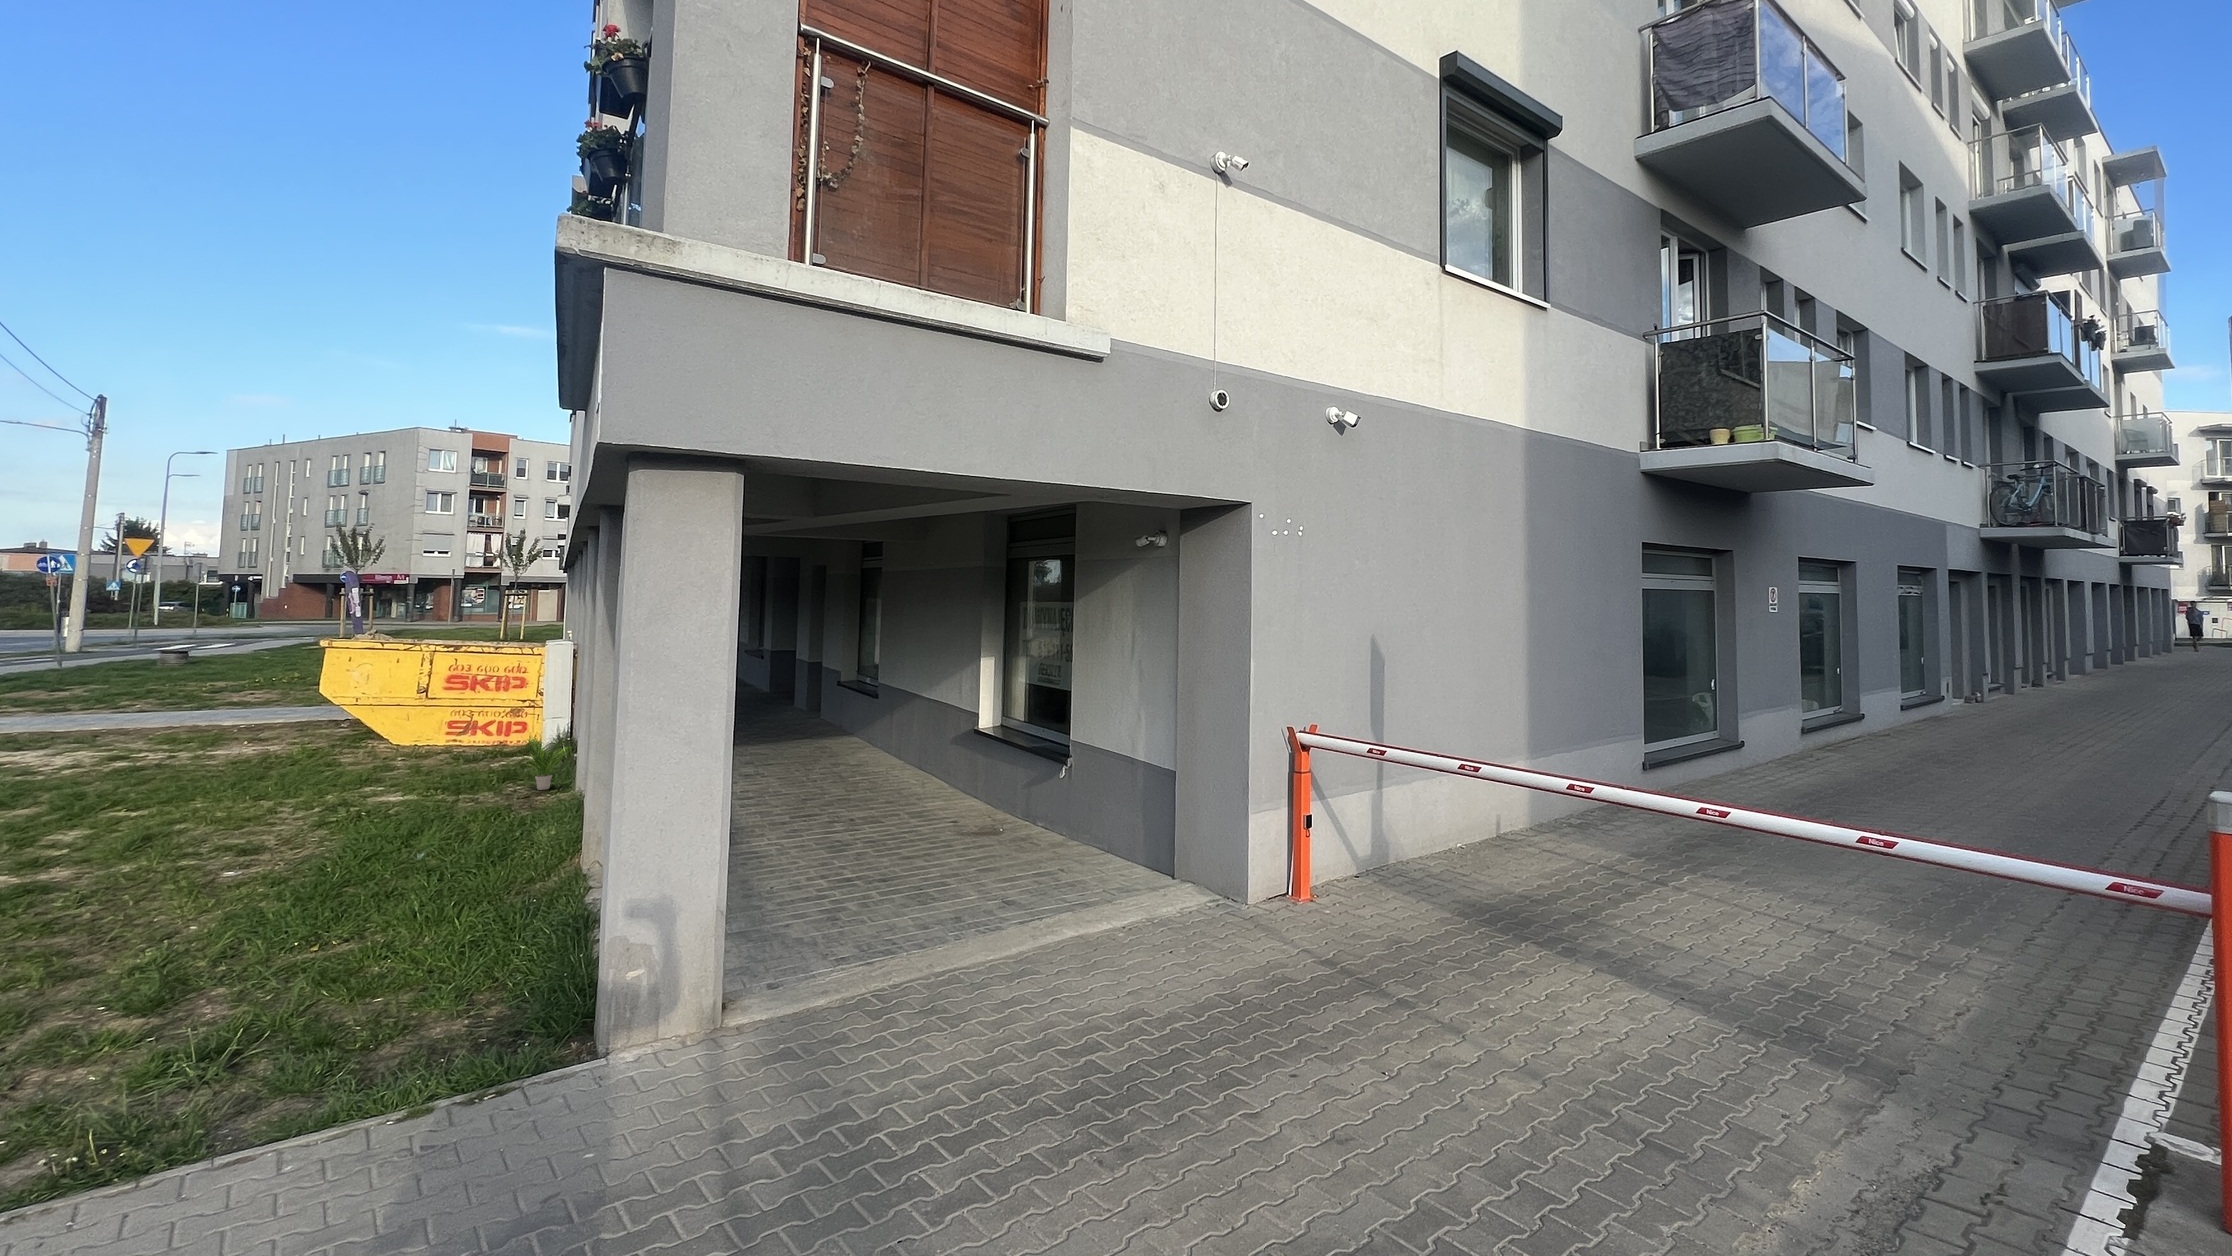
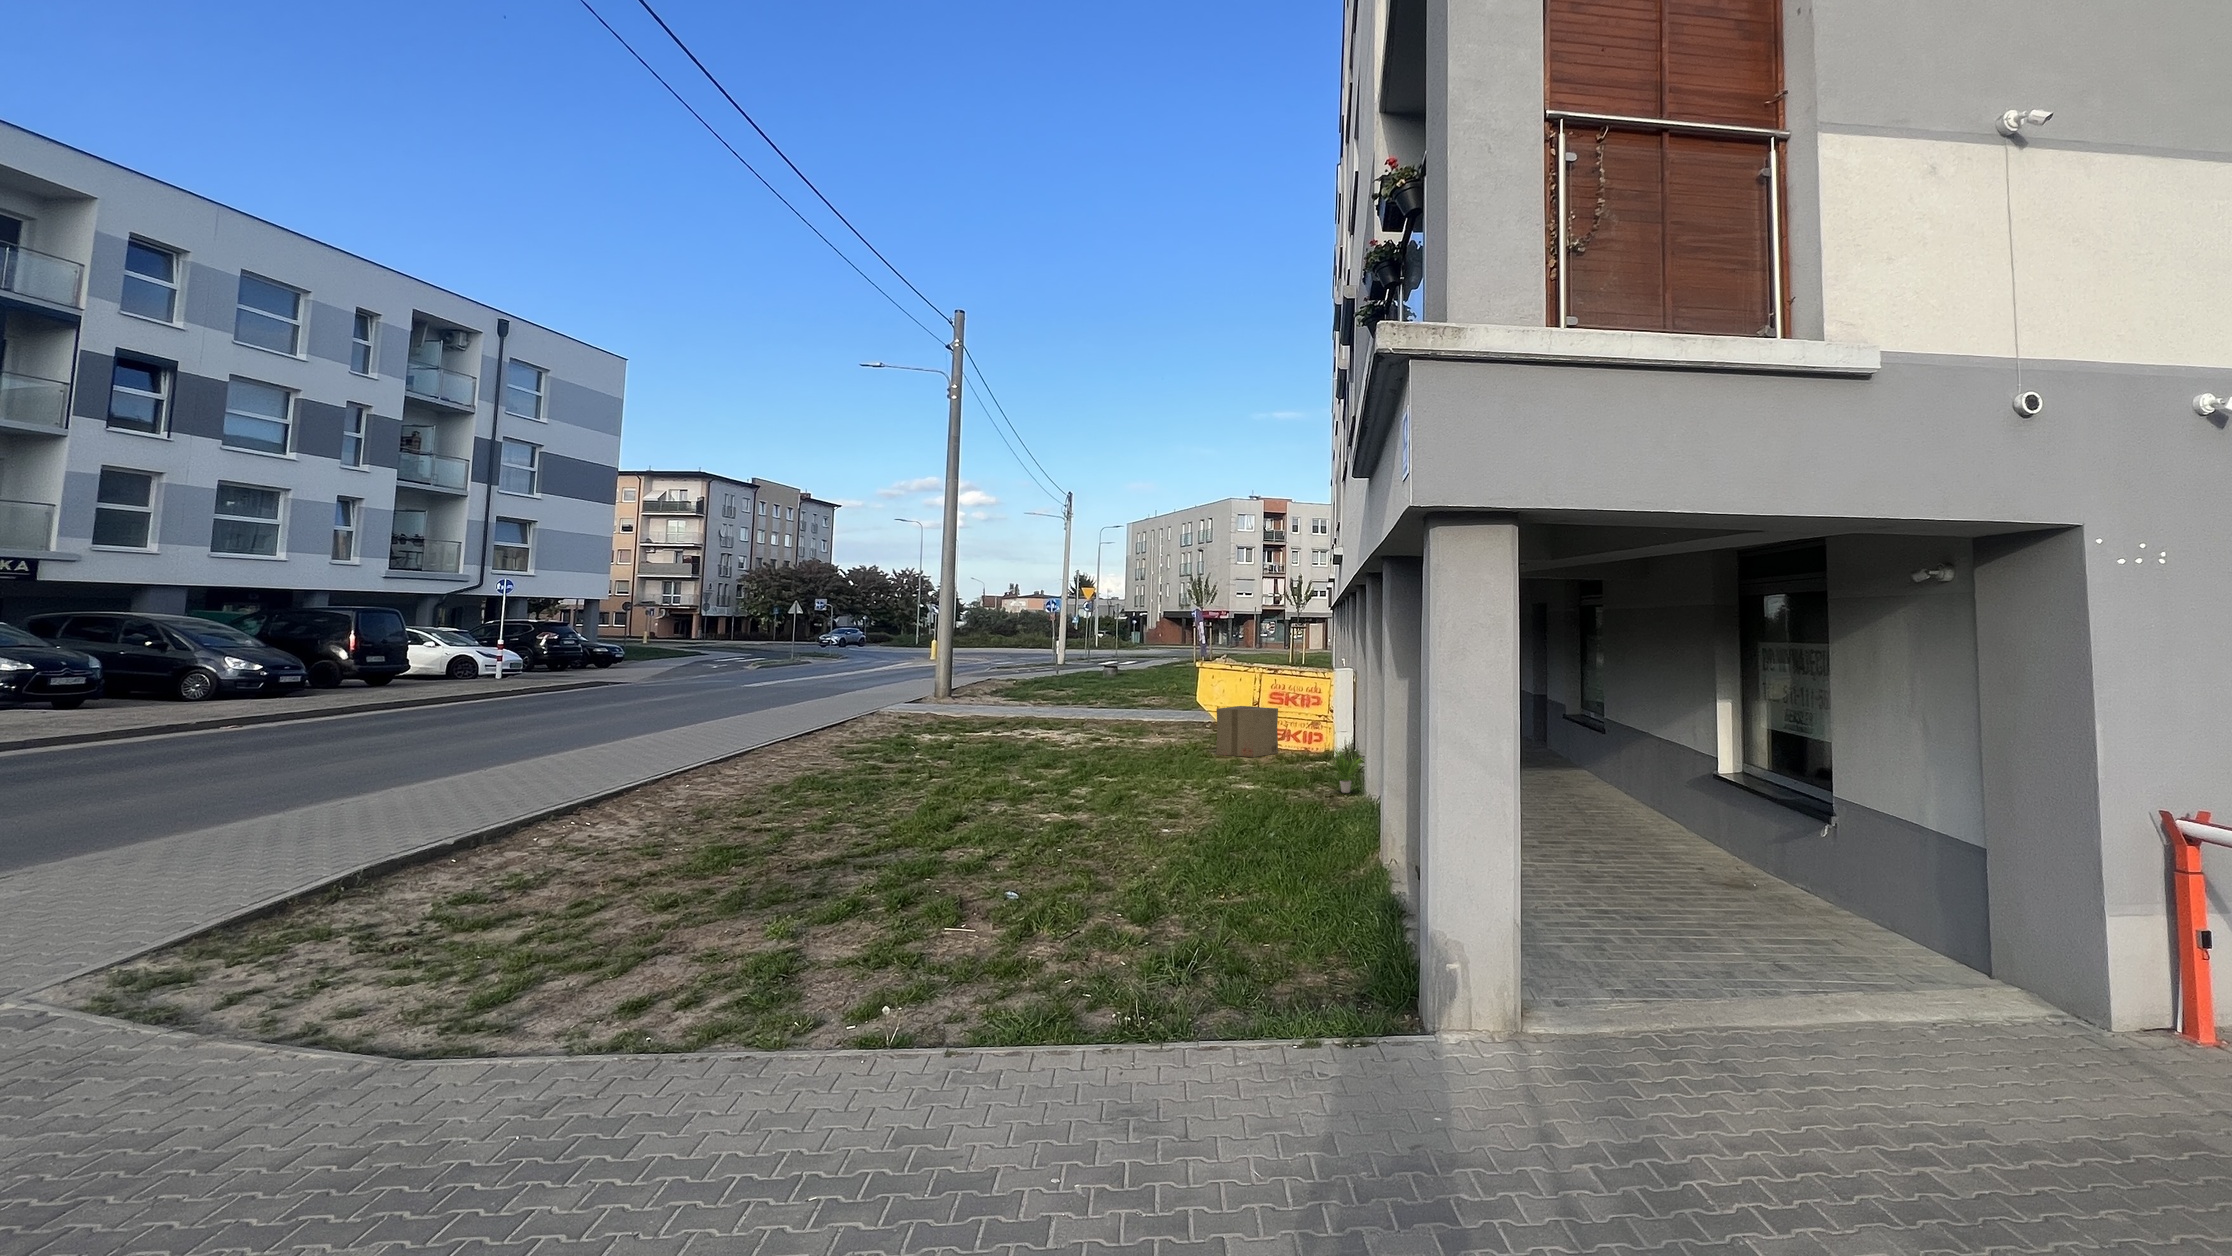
cardboard box: none [350,696,455,760] -> present [1216,706,1278,757]

